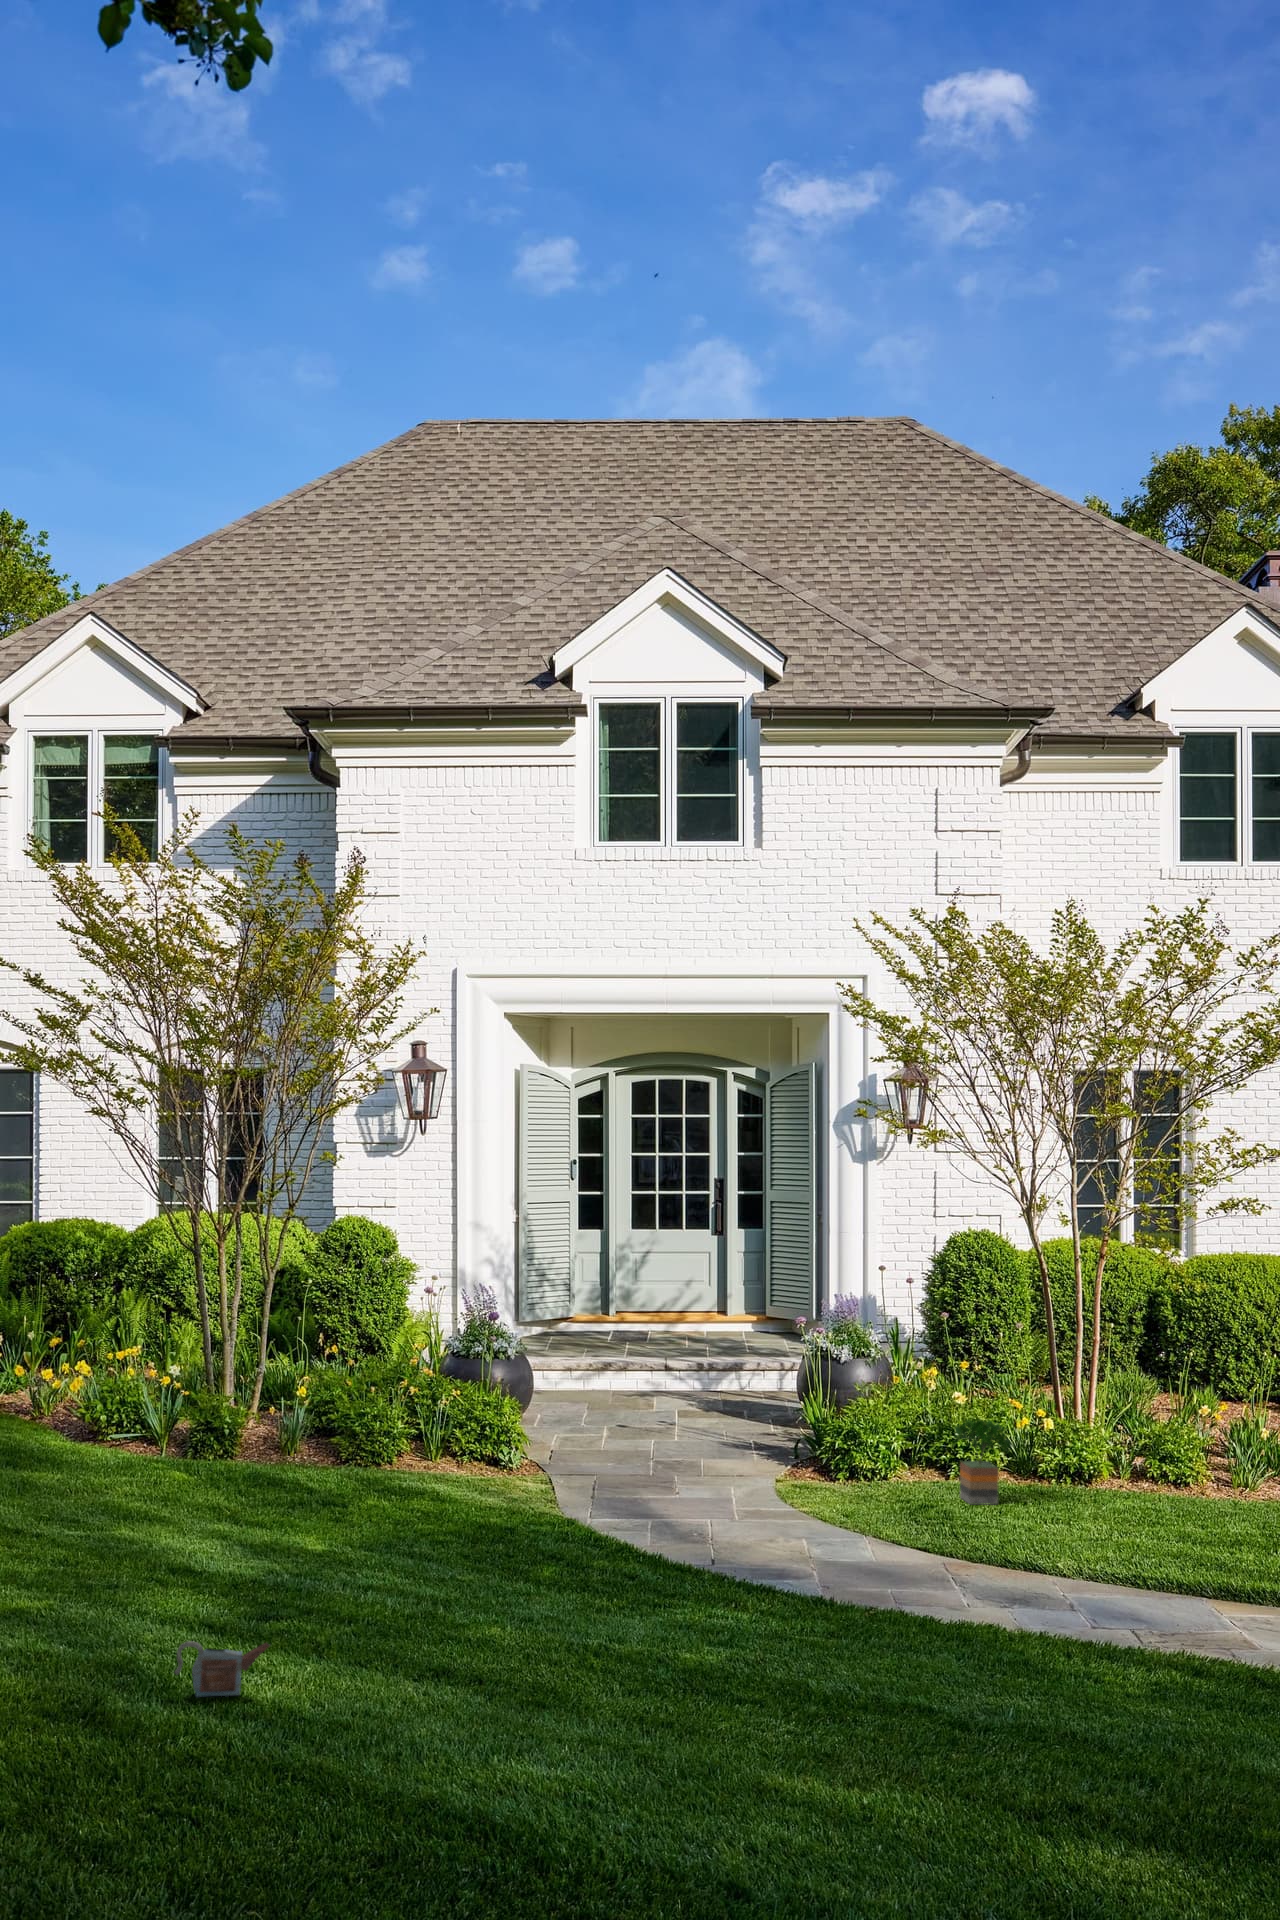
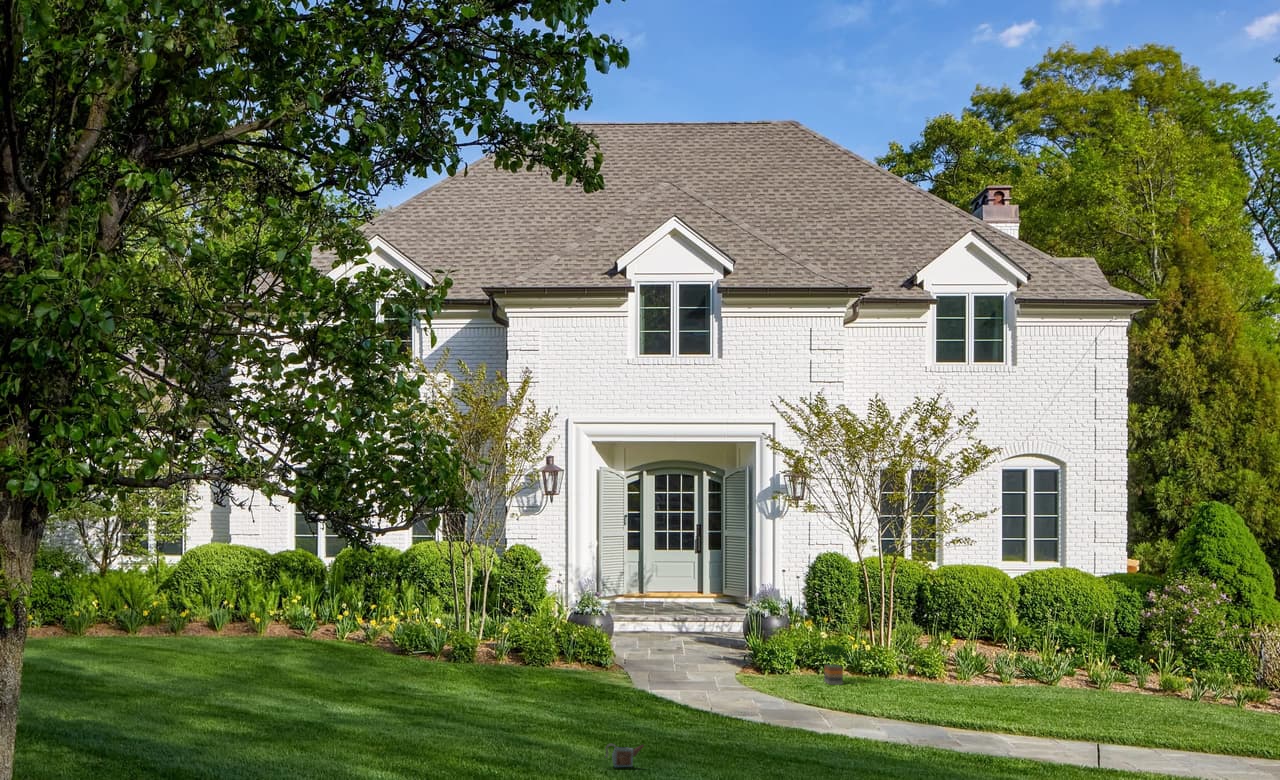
watering can: present [175,1641,270,1697] -> present [605,744,644,767]

